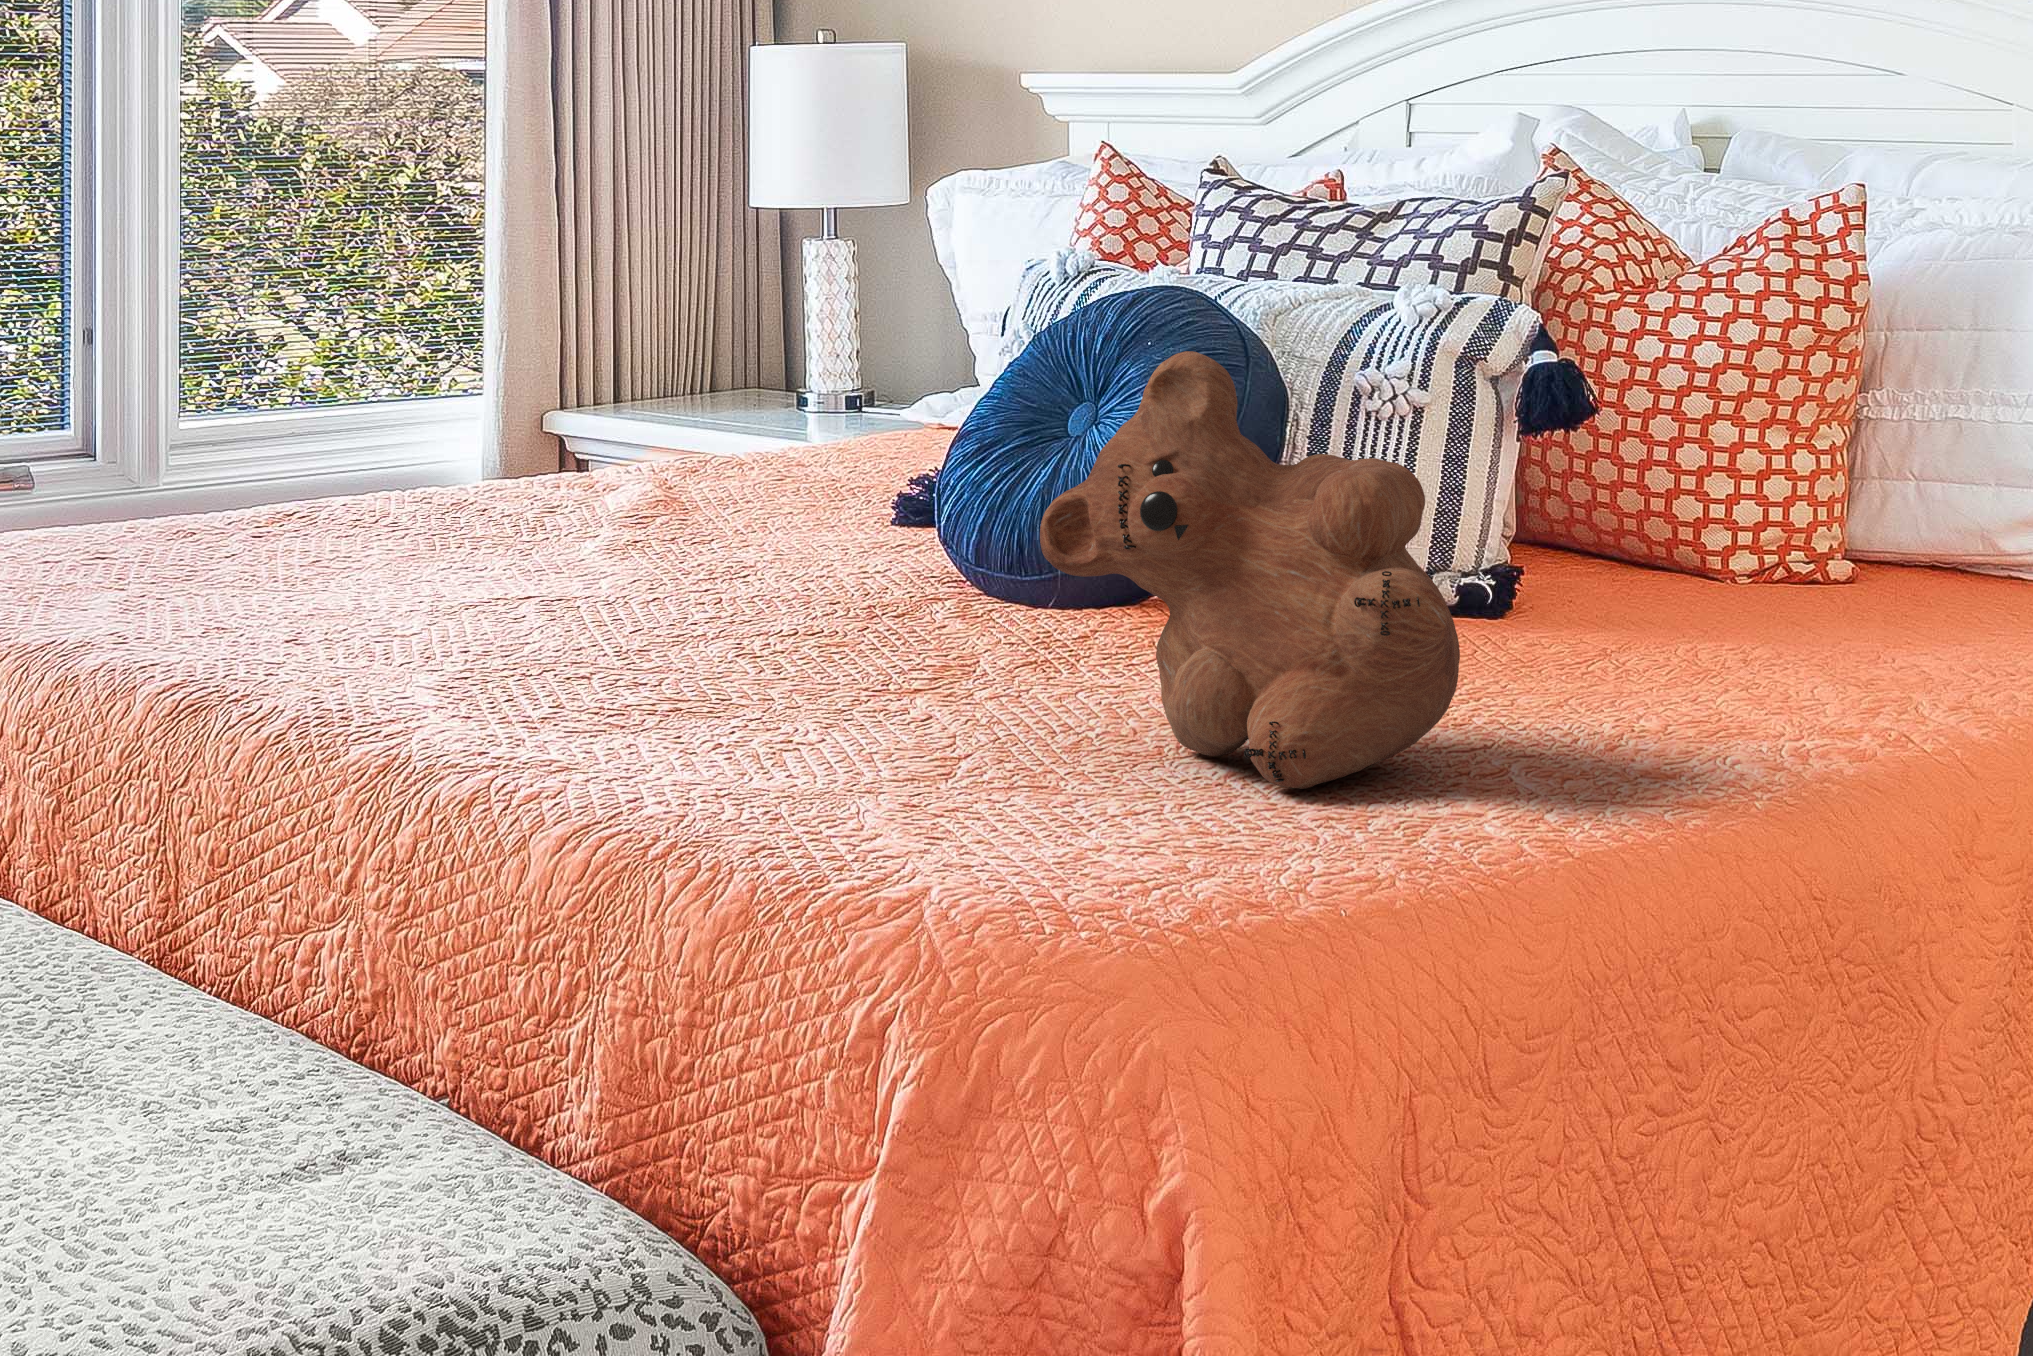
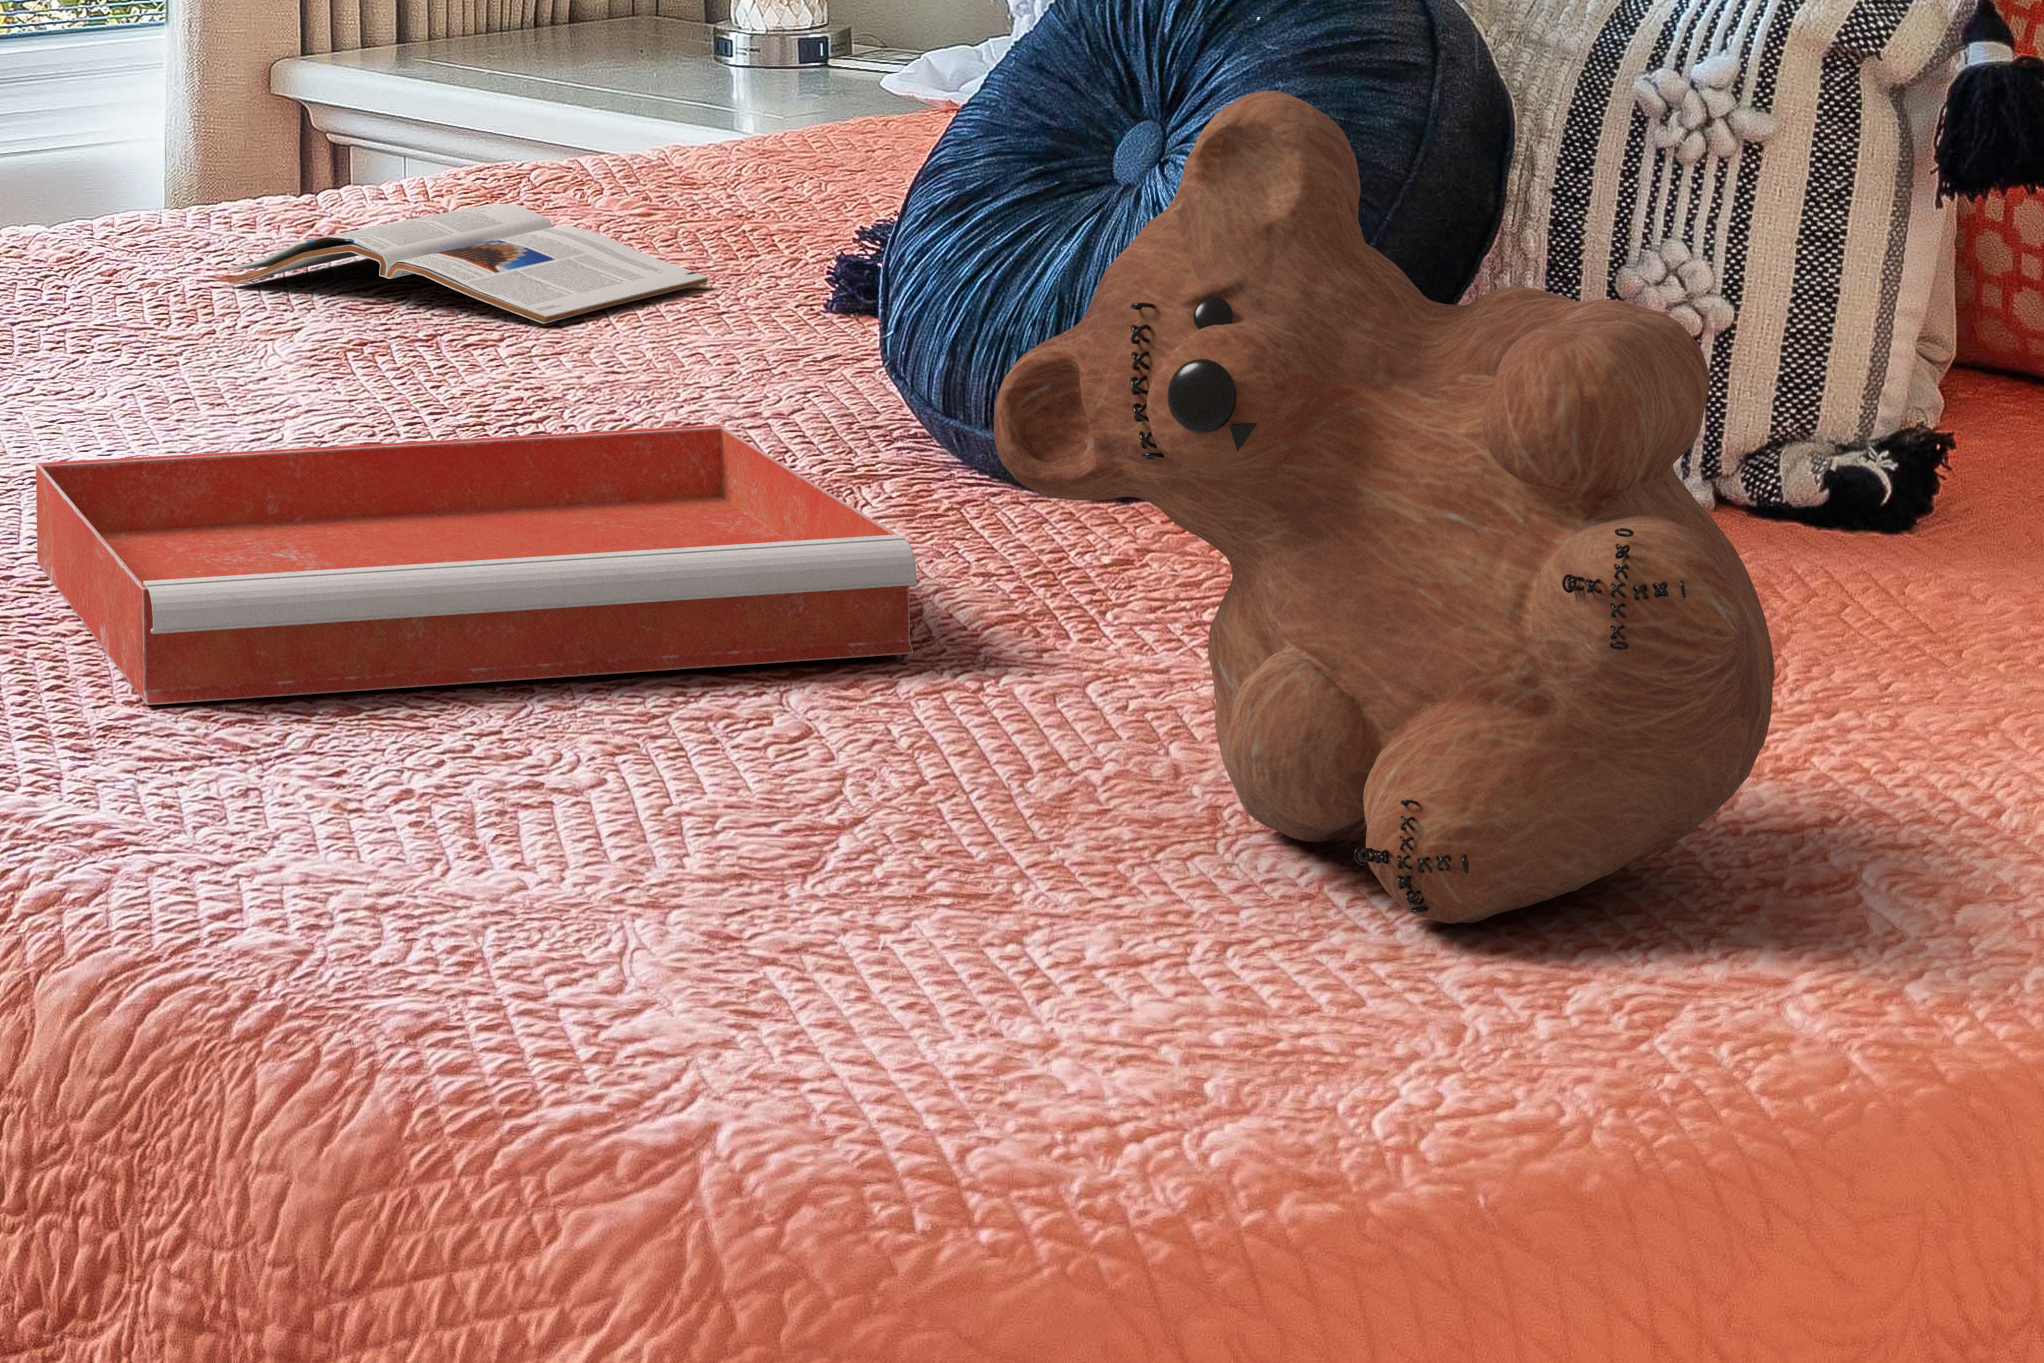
magazine: none [553,471,827,532] -> present [228,203,708,324]
tray: none [482,567,985,709] -> present [36,425,918,705]

